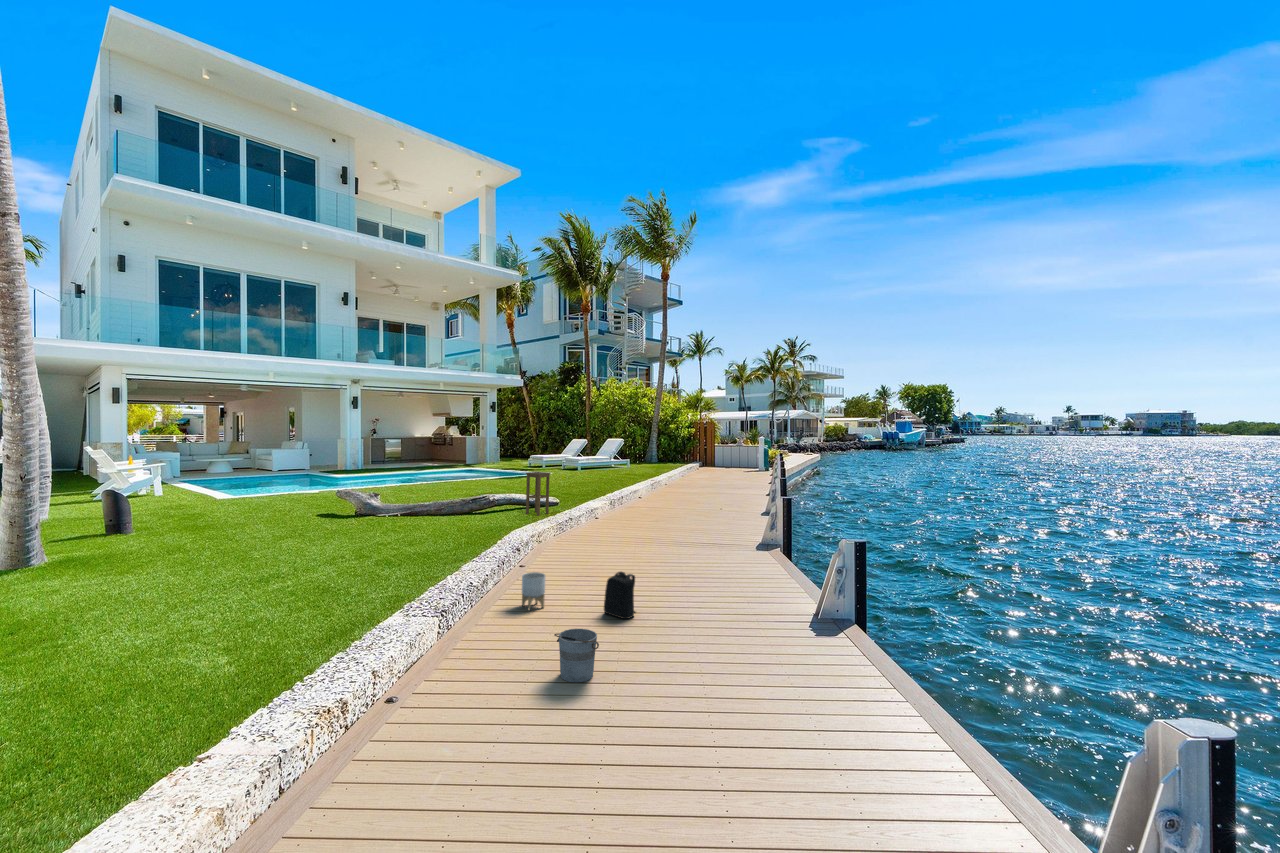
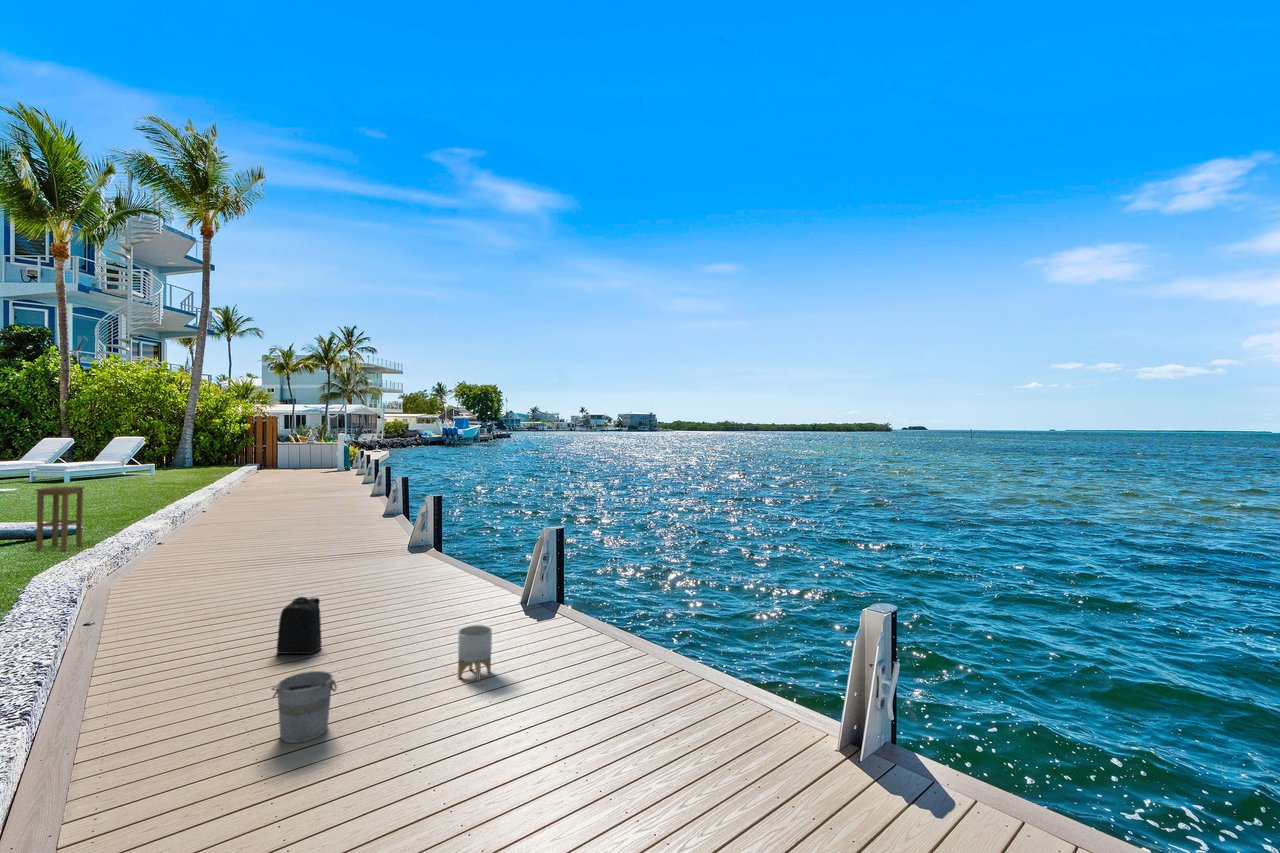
planter: present [522,572,545,610] -> present [458,625,492,681]

